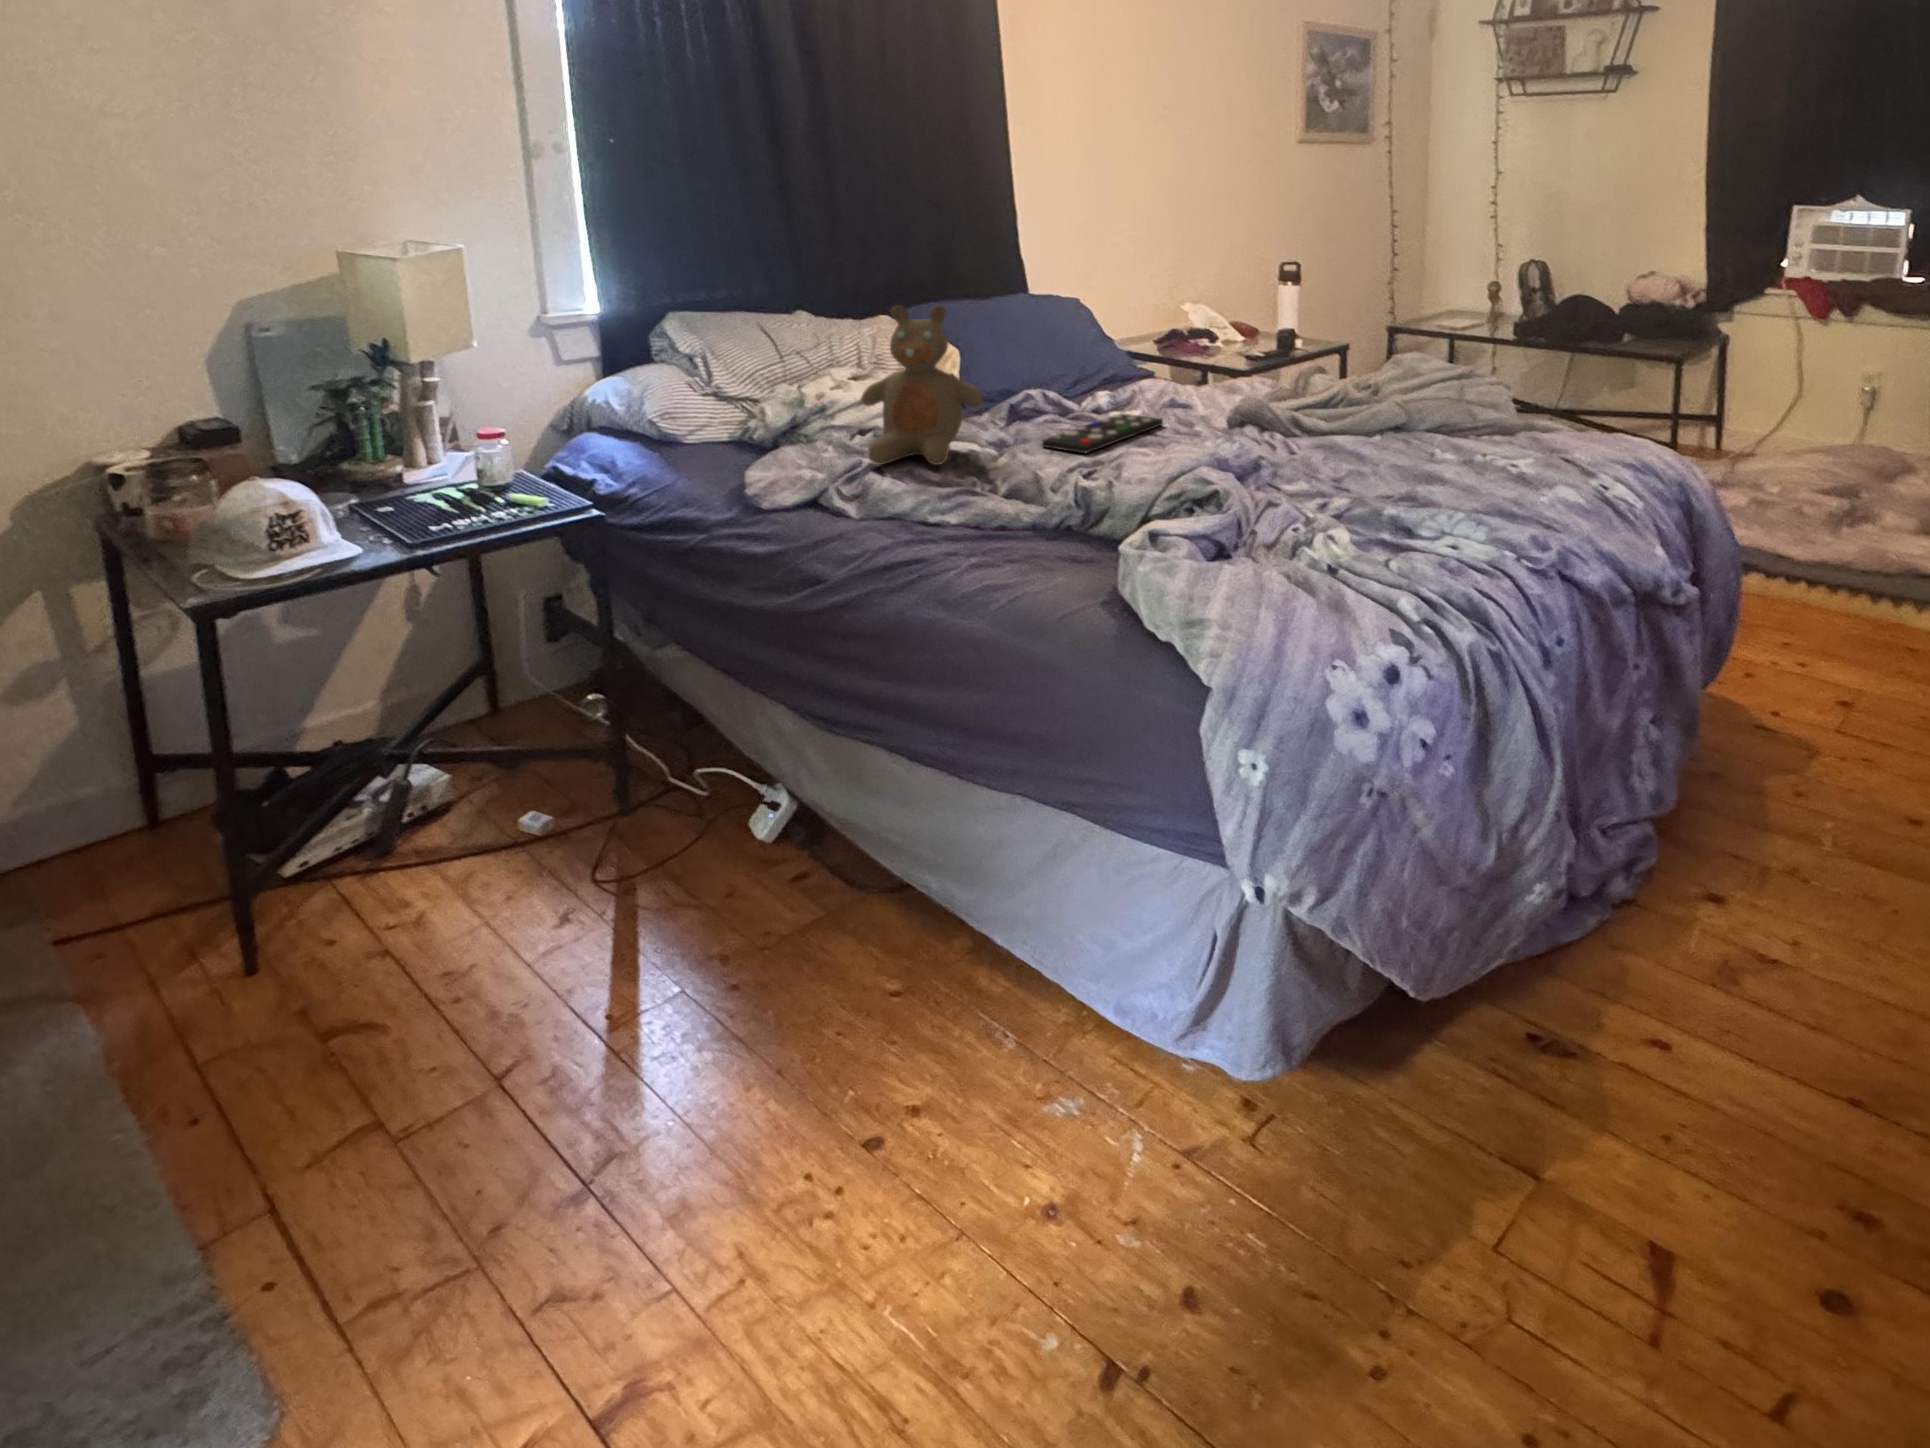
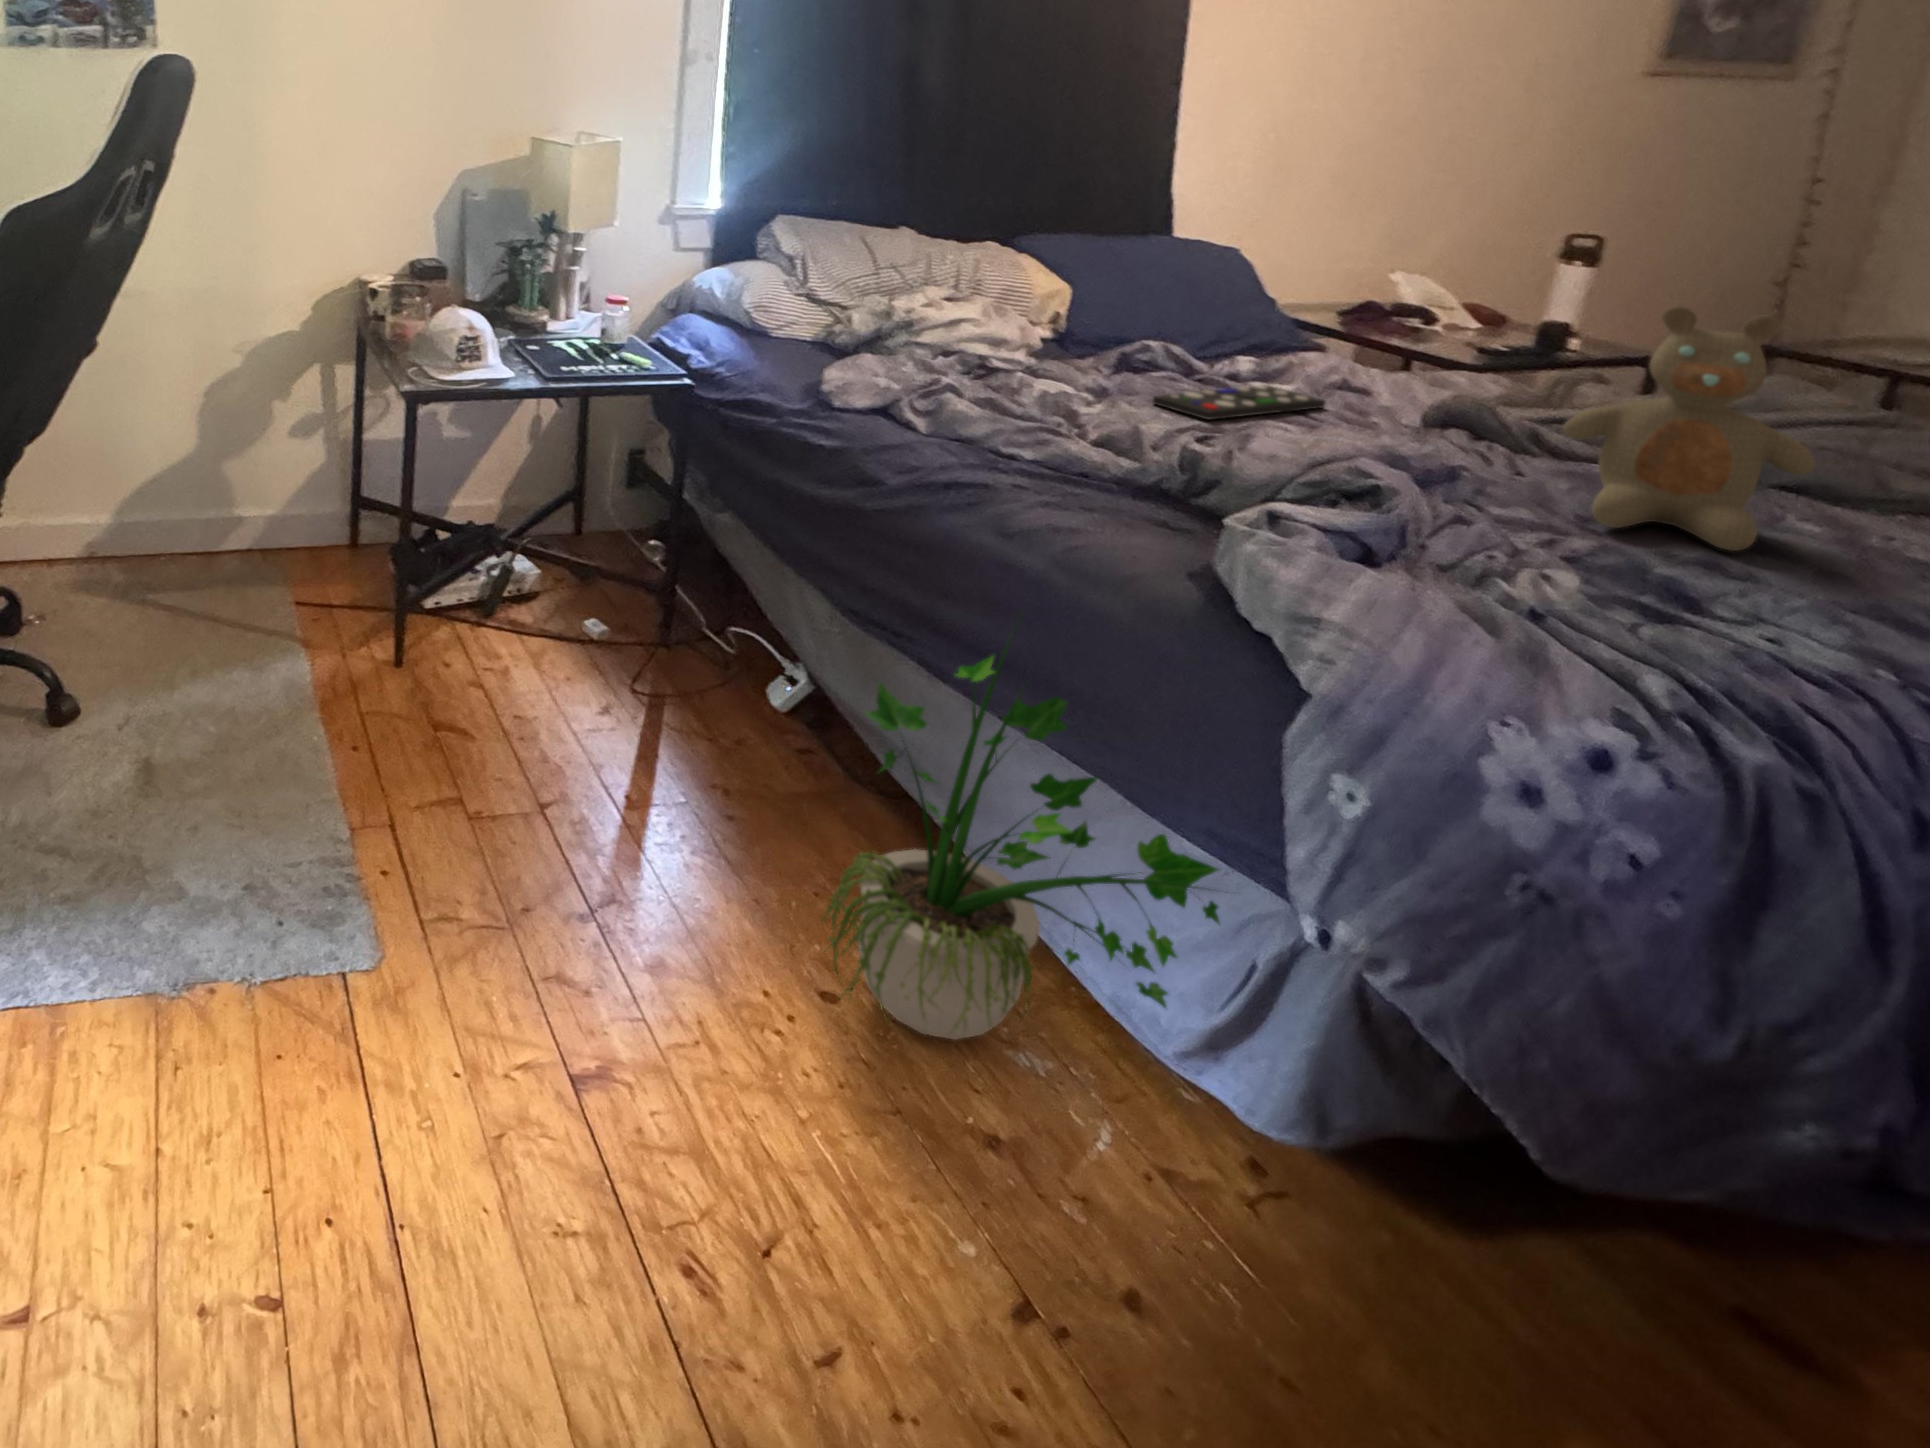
teddy bear: present [861,305,983,465] -> present [1563,306,1815,551]
potted plant: none [849,665,1206,1158] -> present [822,614,1219,1040]

